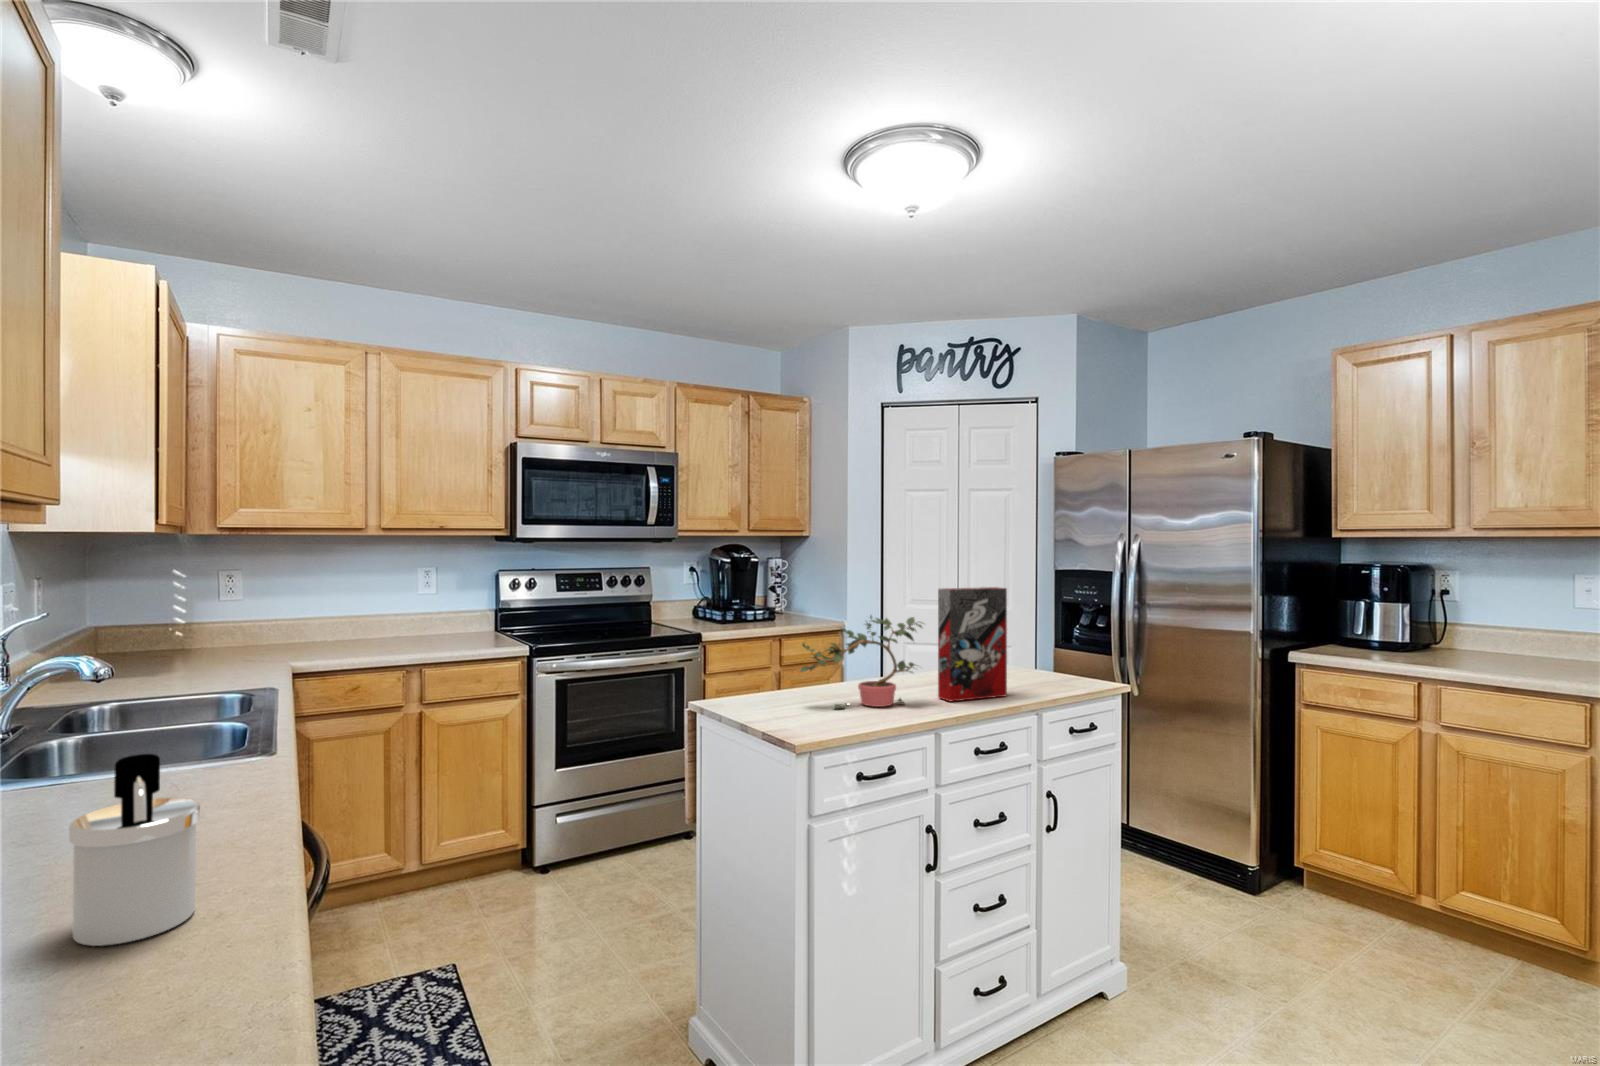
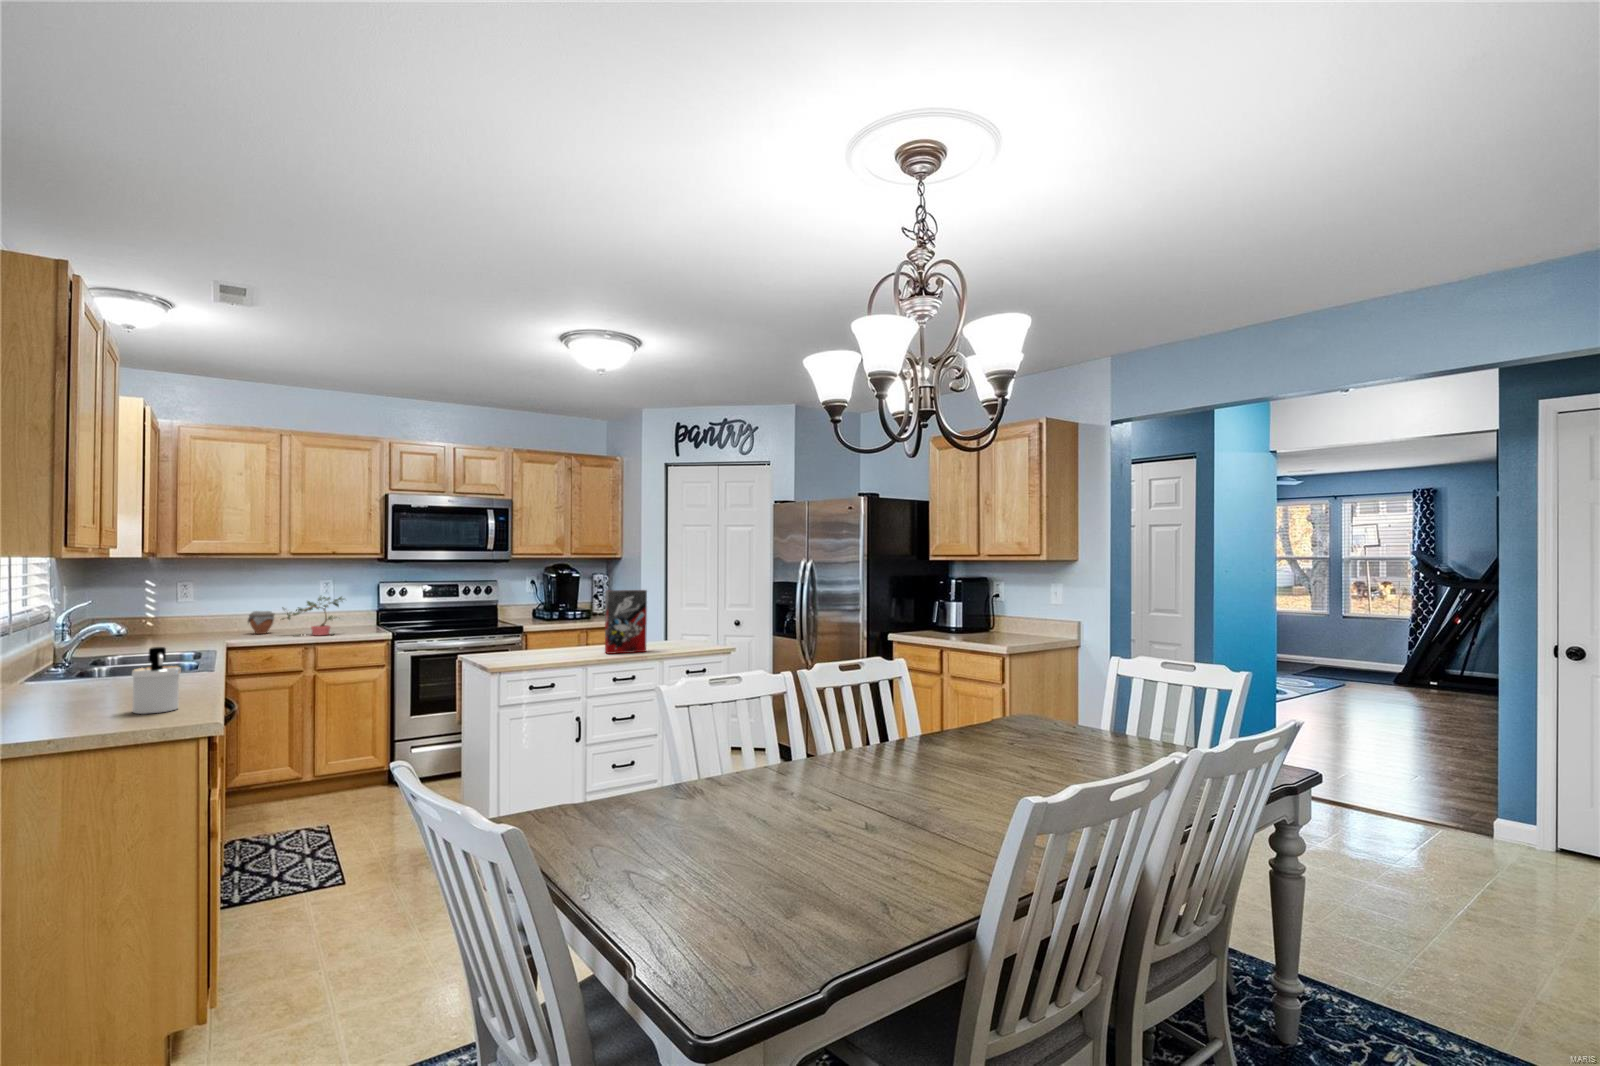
jar: none [320,613,359,648] -> present [248,611,274,634]
potted plant: present [801,616,922,708] -> present [282,597,344,636]

